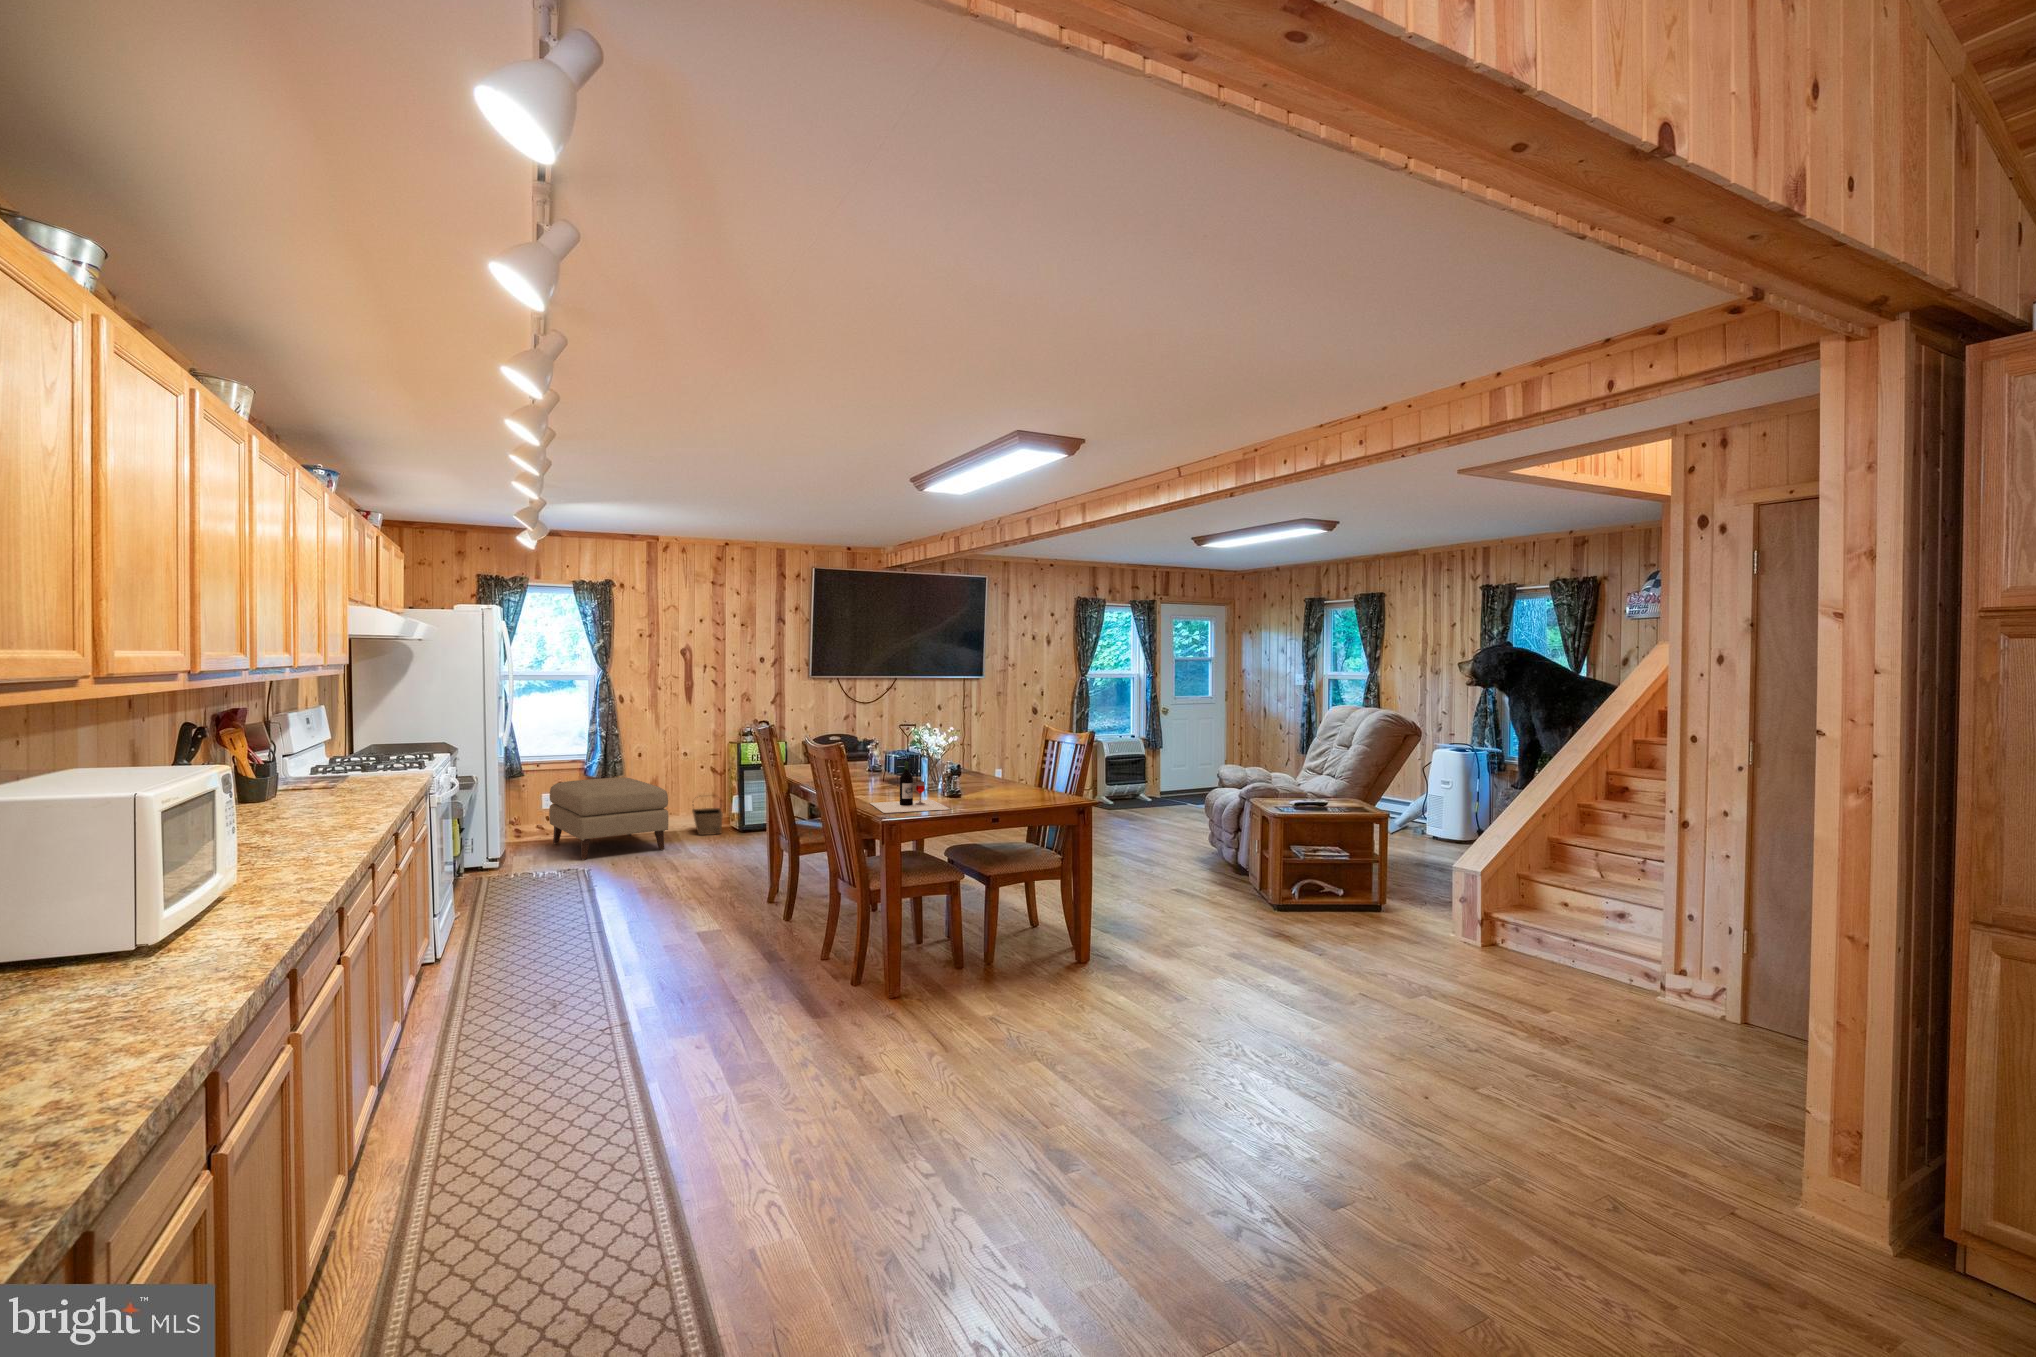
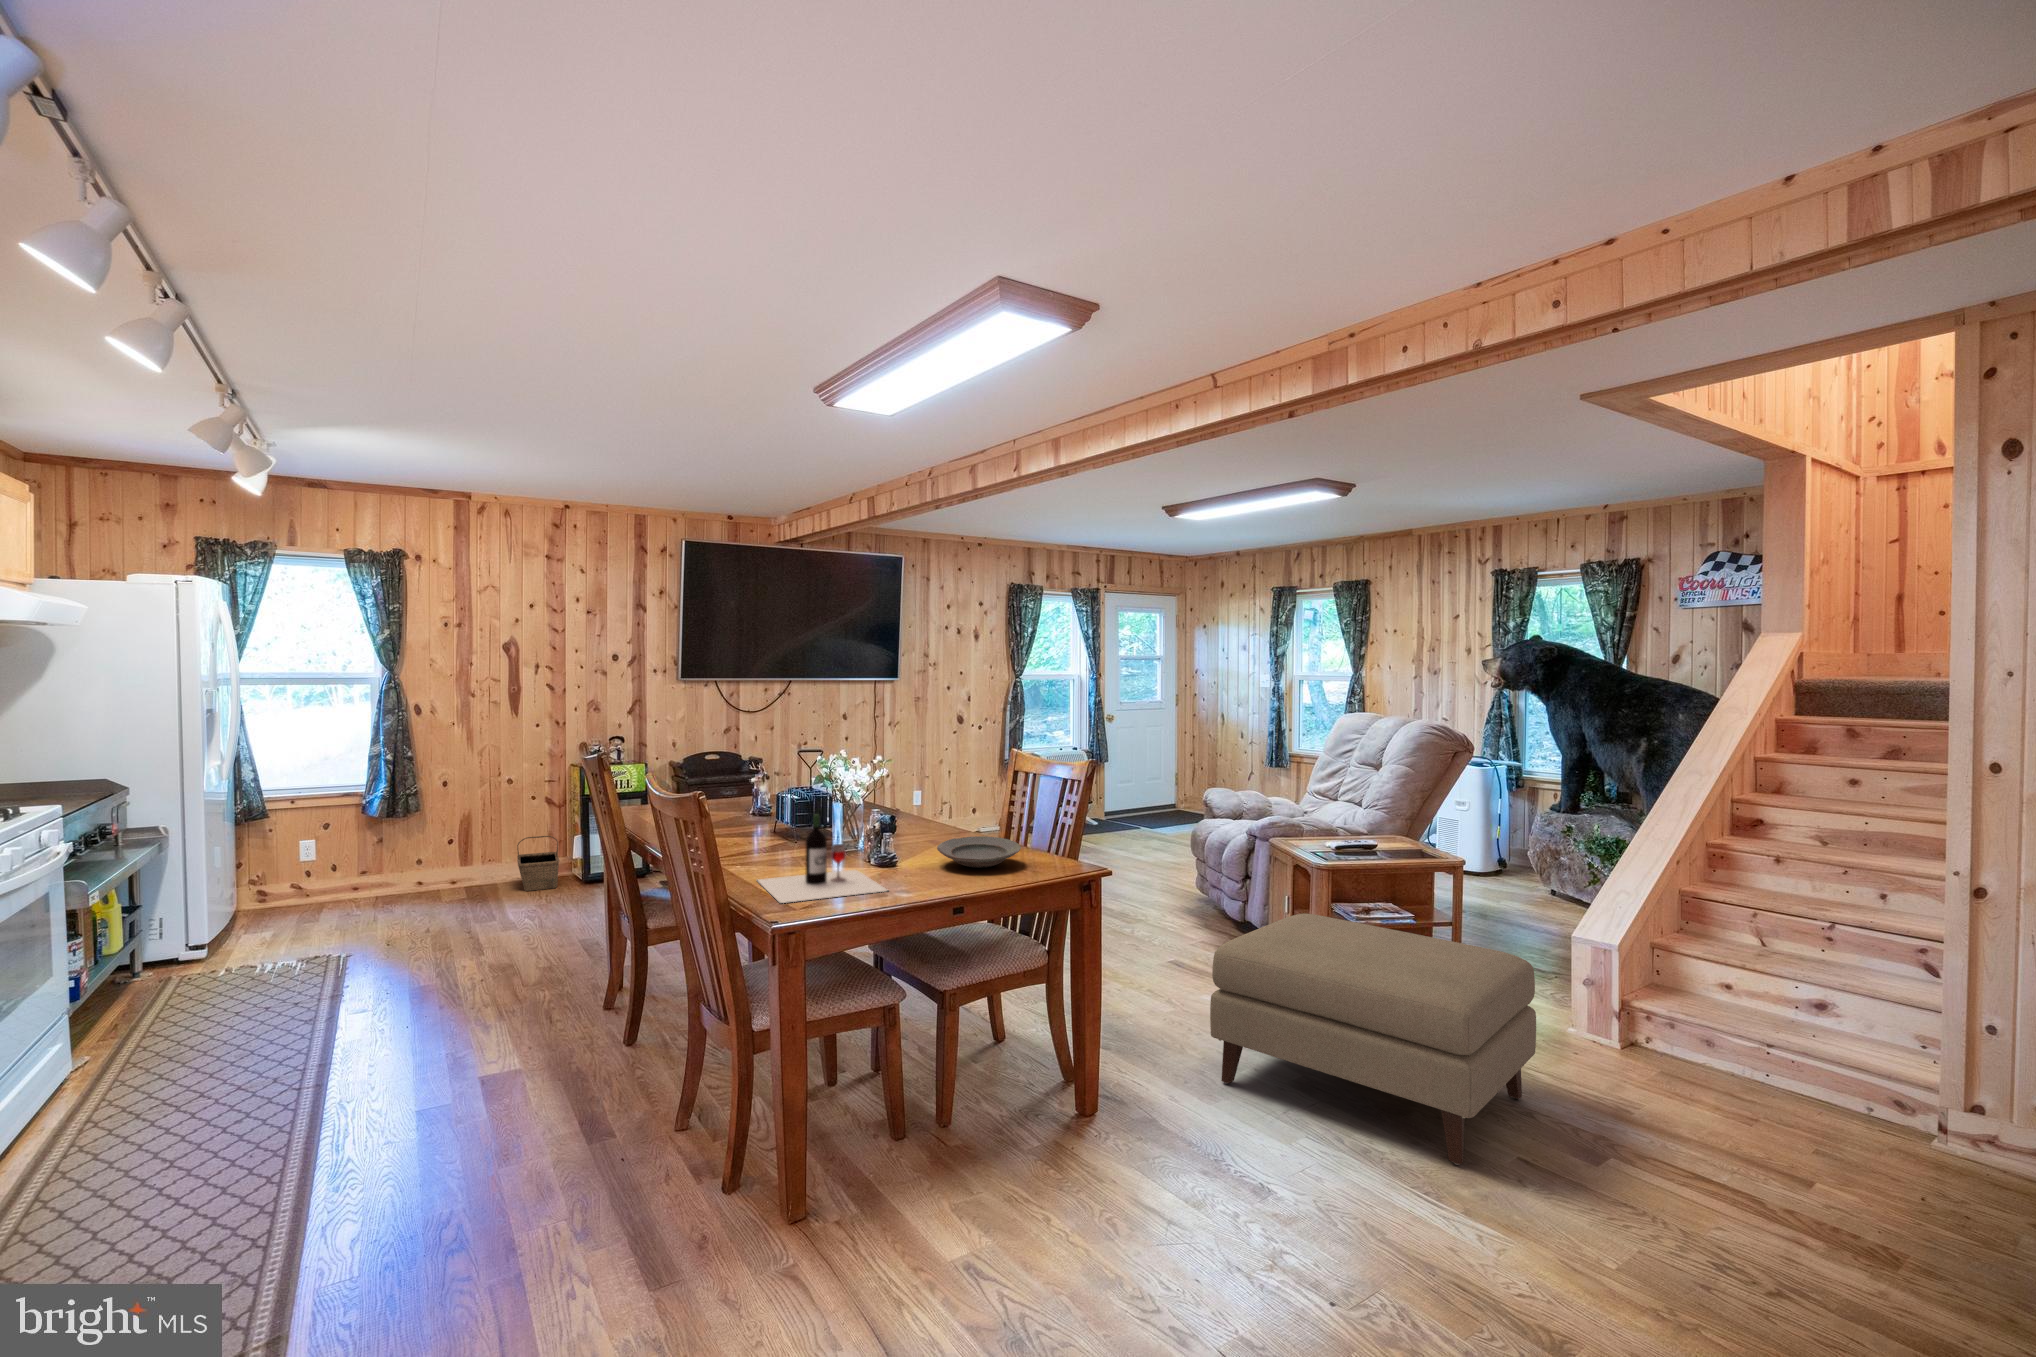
ottoman: present [549,777,668,860] -> present [1210,913,1536,1165]
plate: none [985,782,1040,800] -> present [937,836,1021,868]

